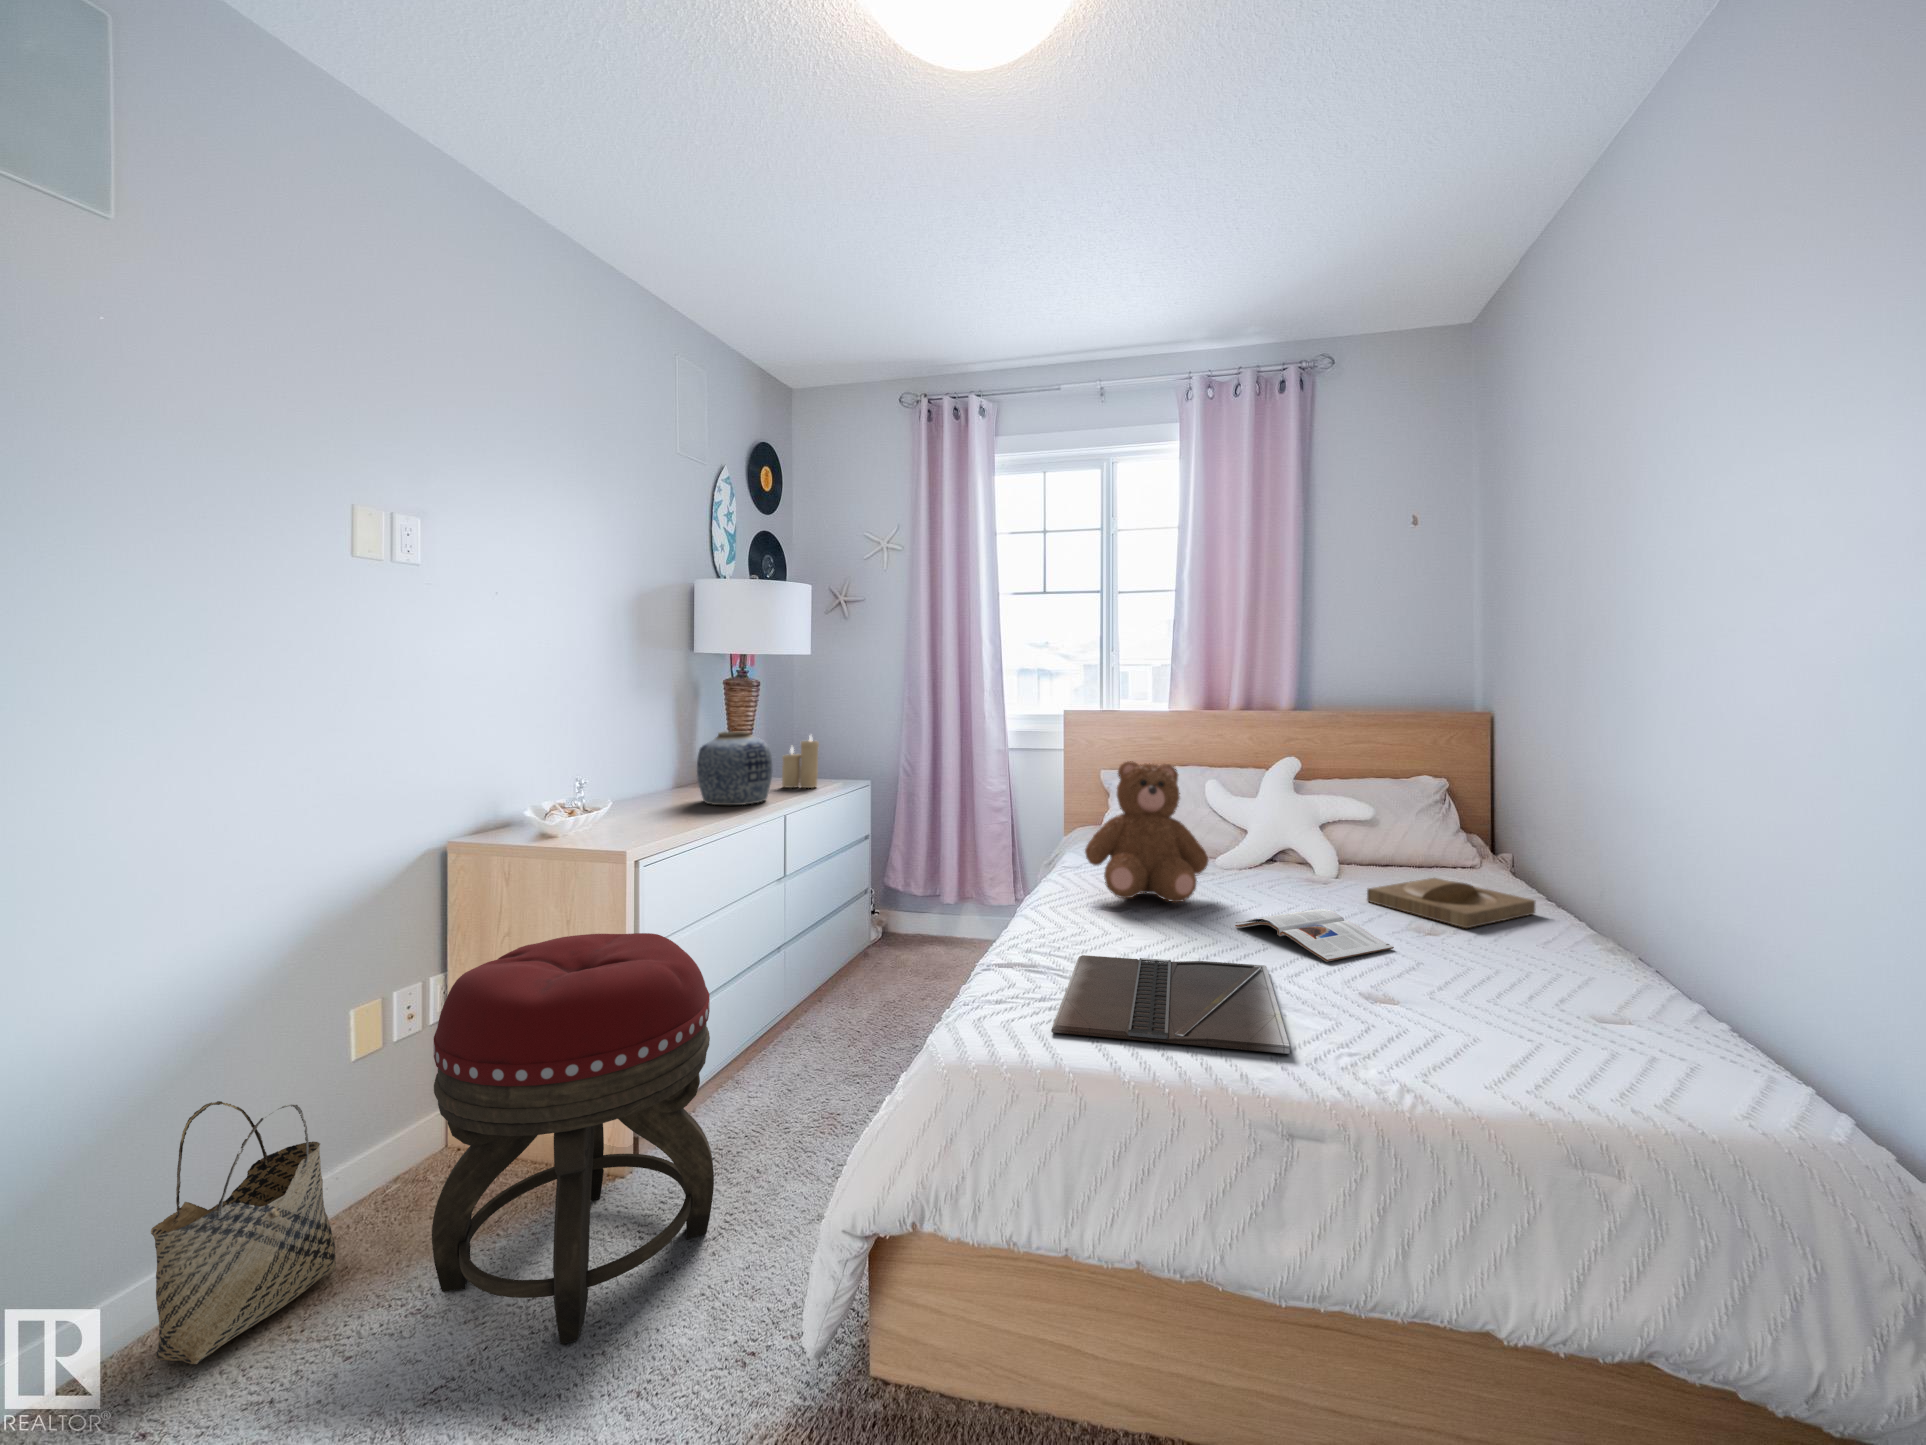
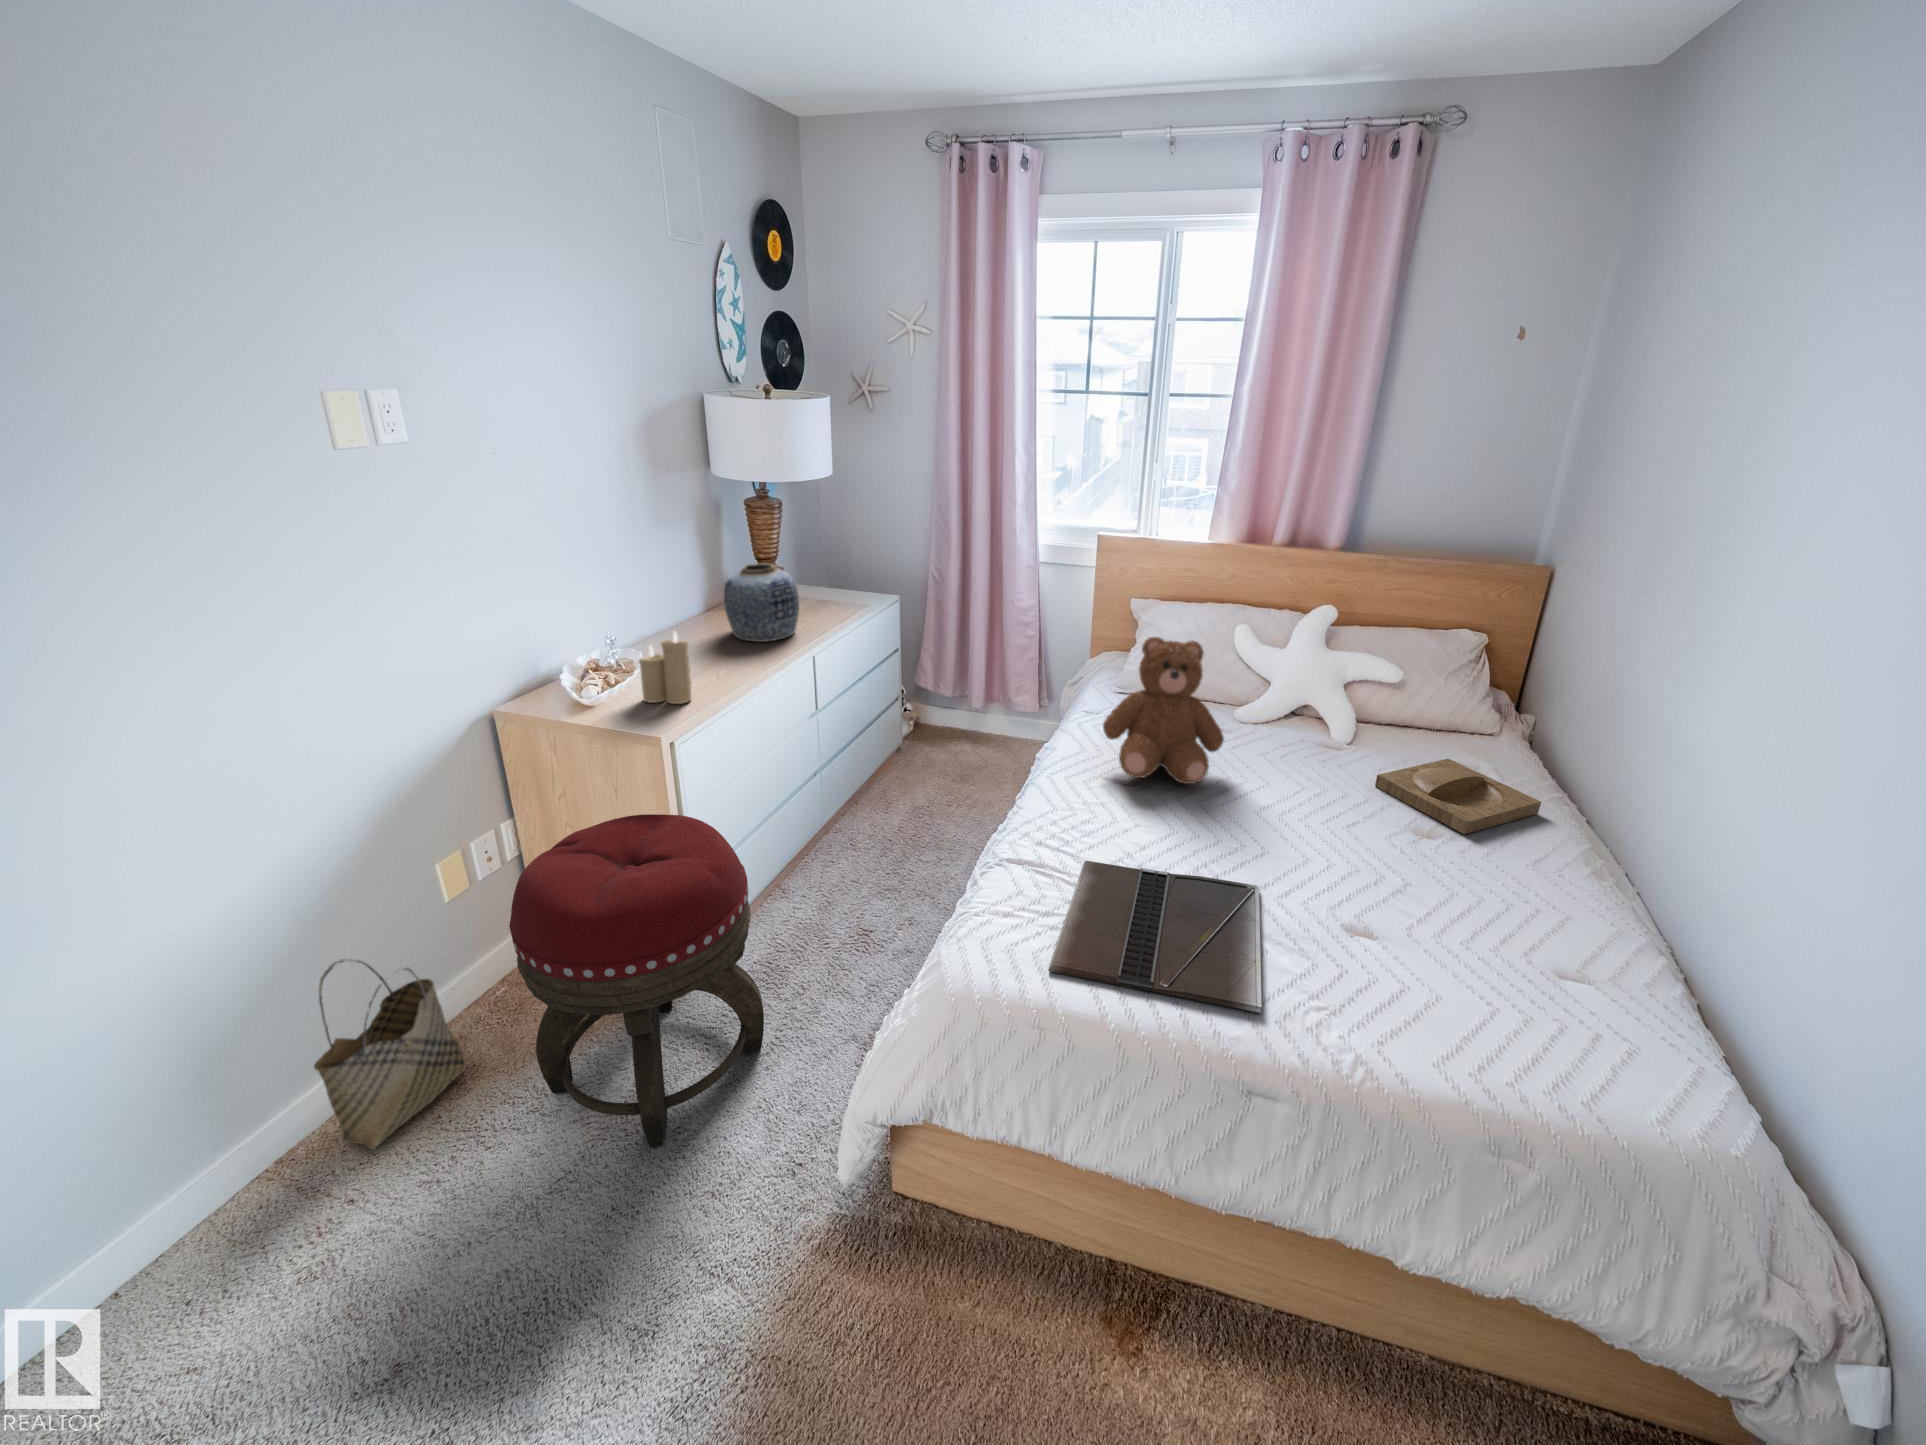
candle: present [782,736,819,788] -> present [639,632,692,704]
magazine: present [1235,909,1394,962] -> none [1239,805,1387,880]

